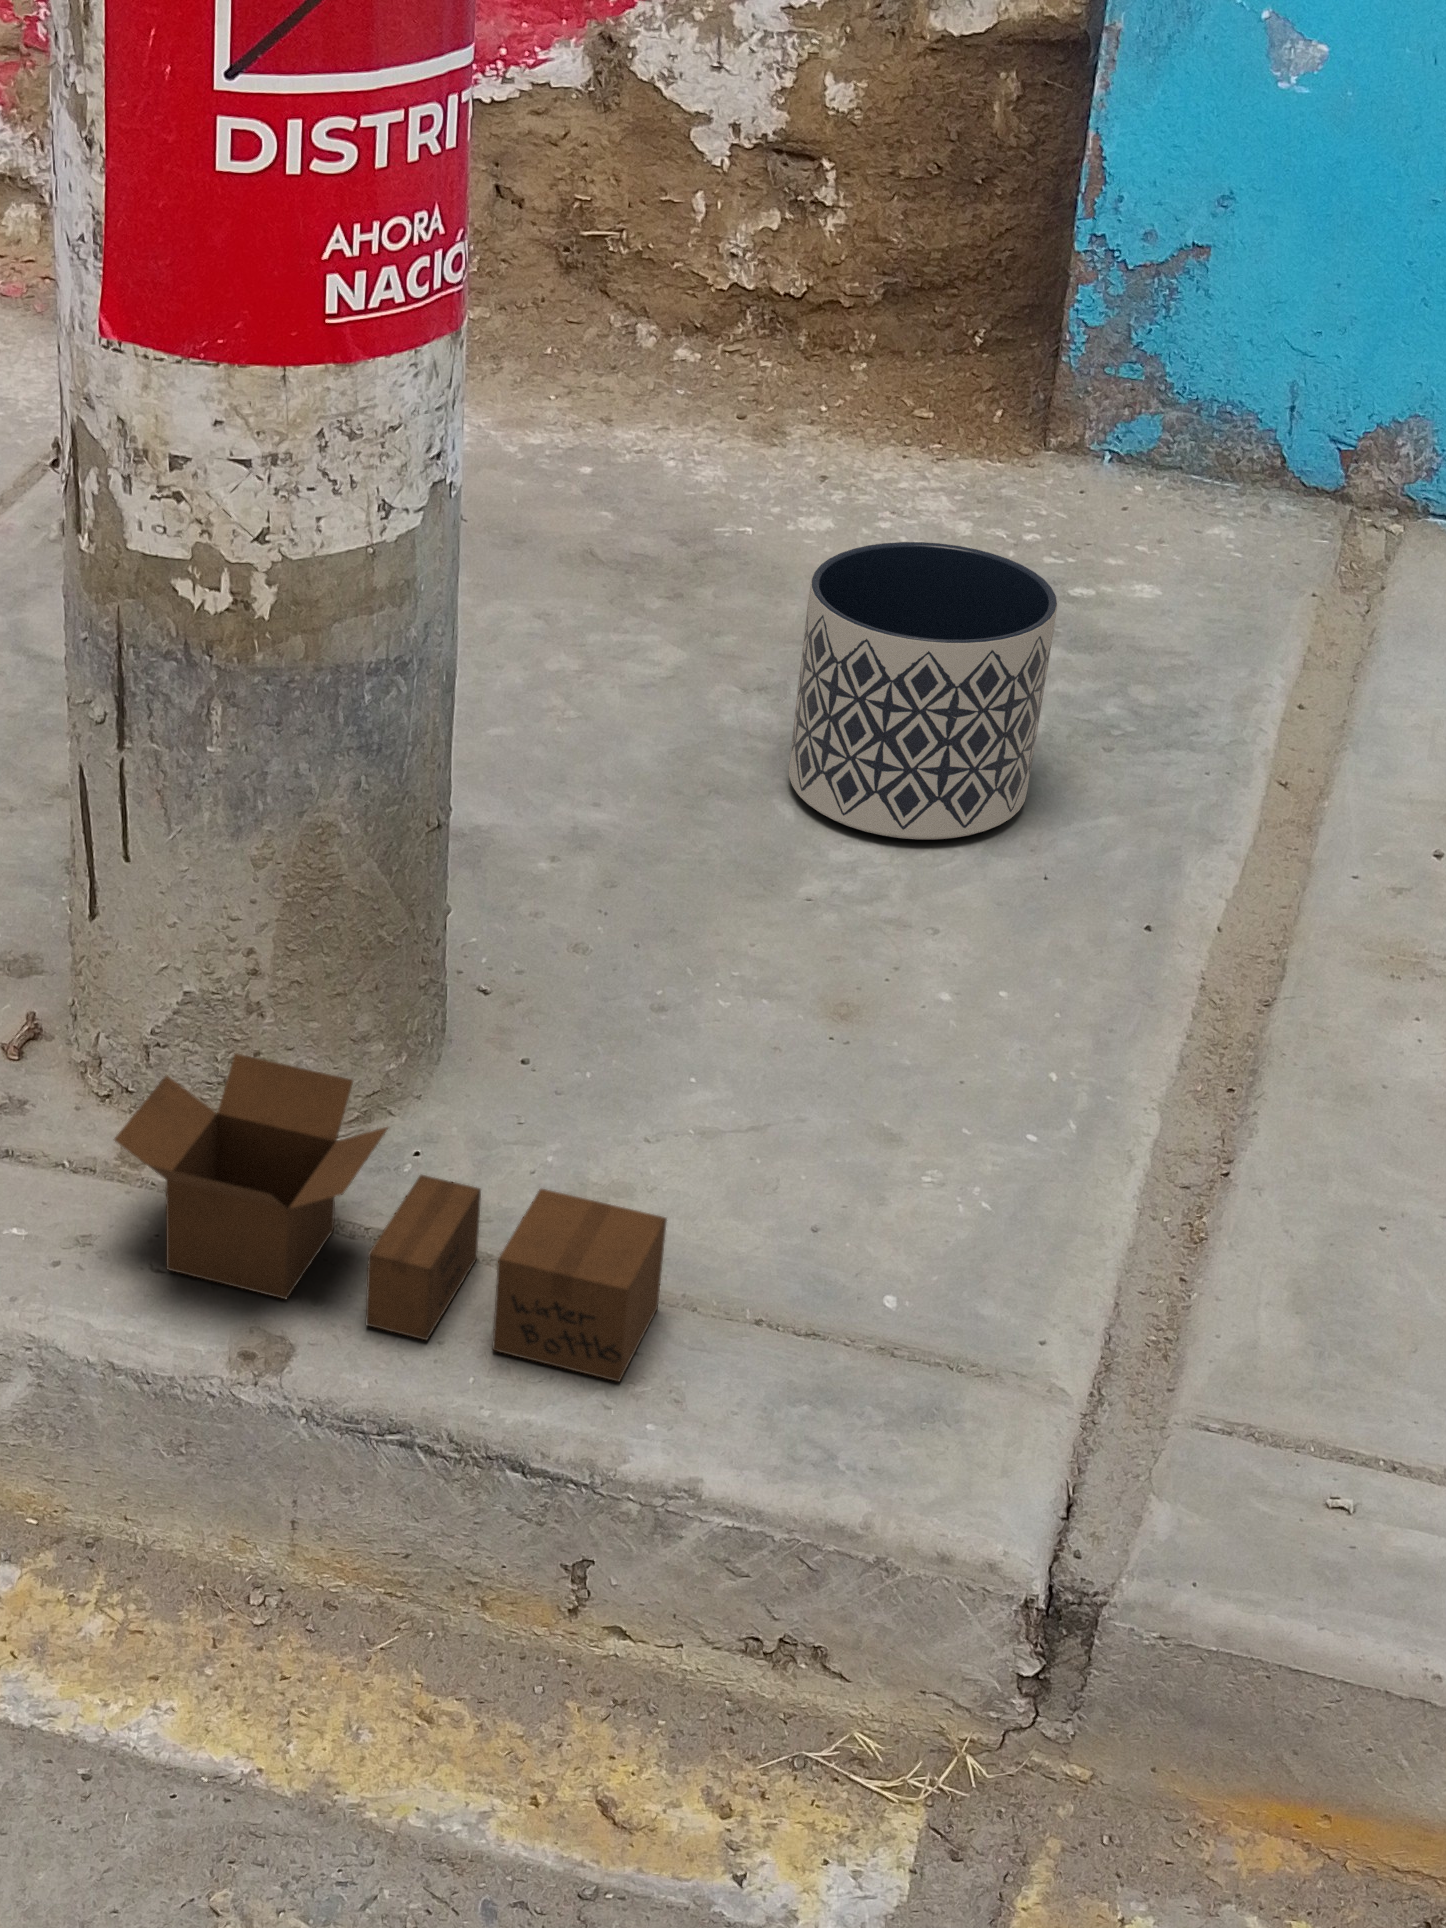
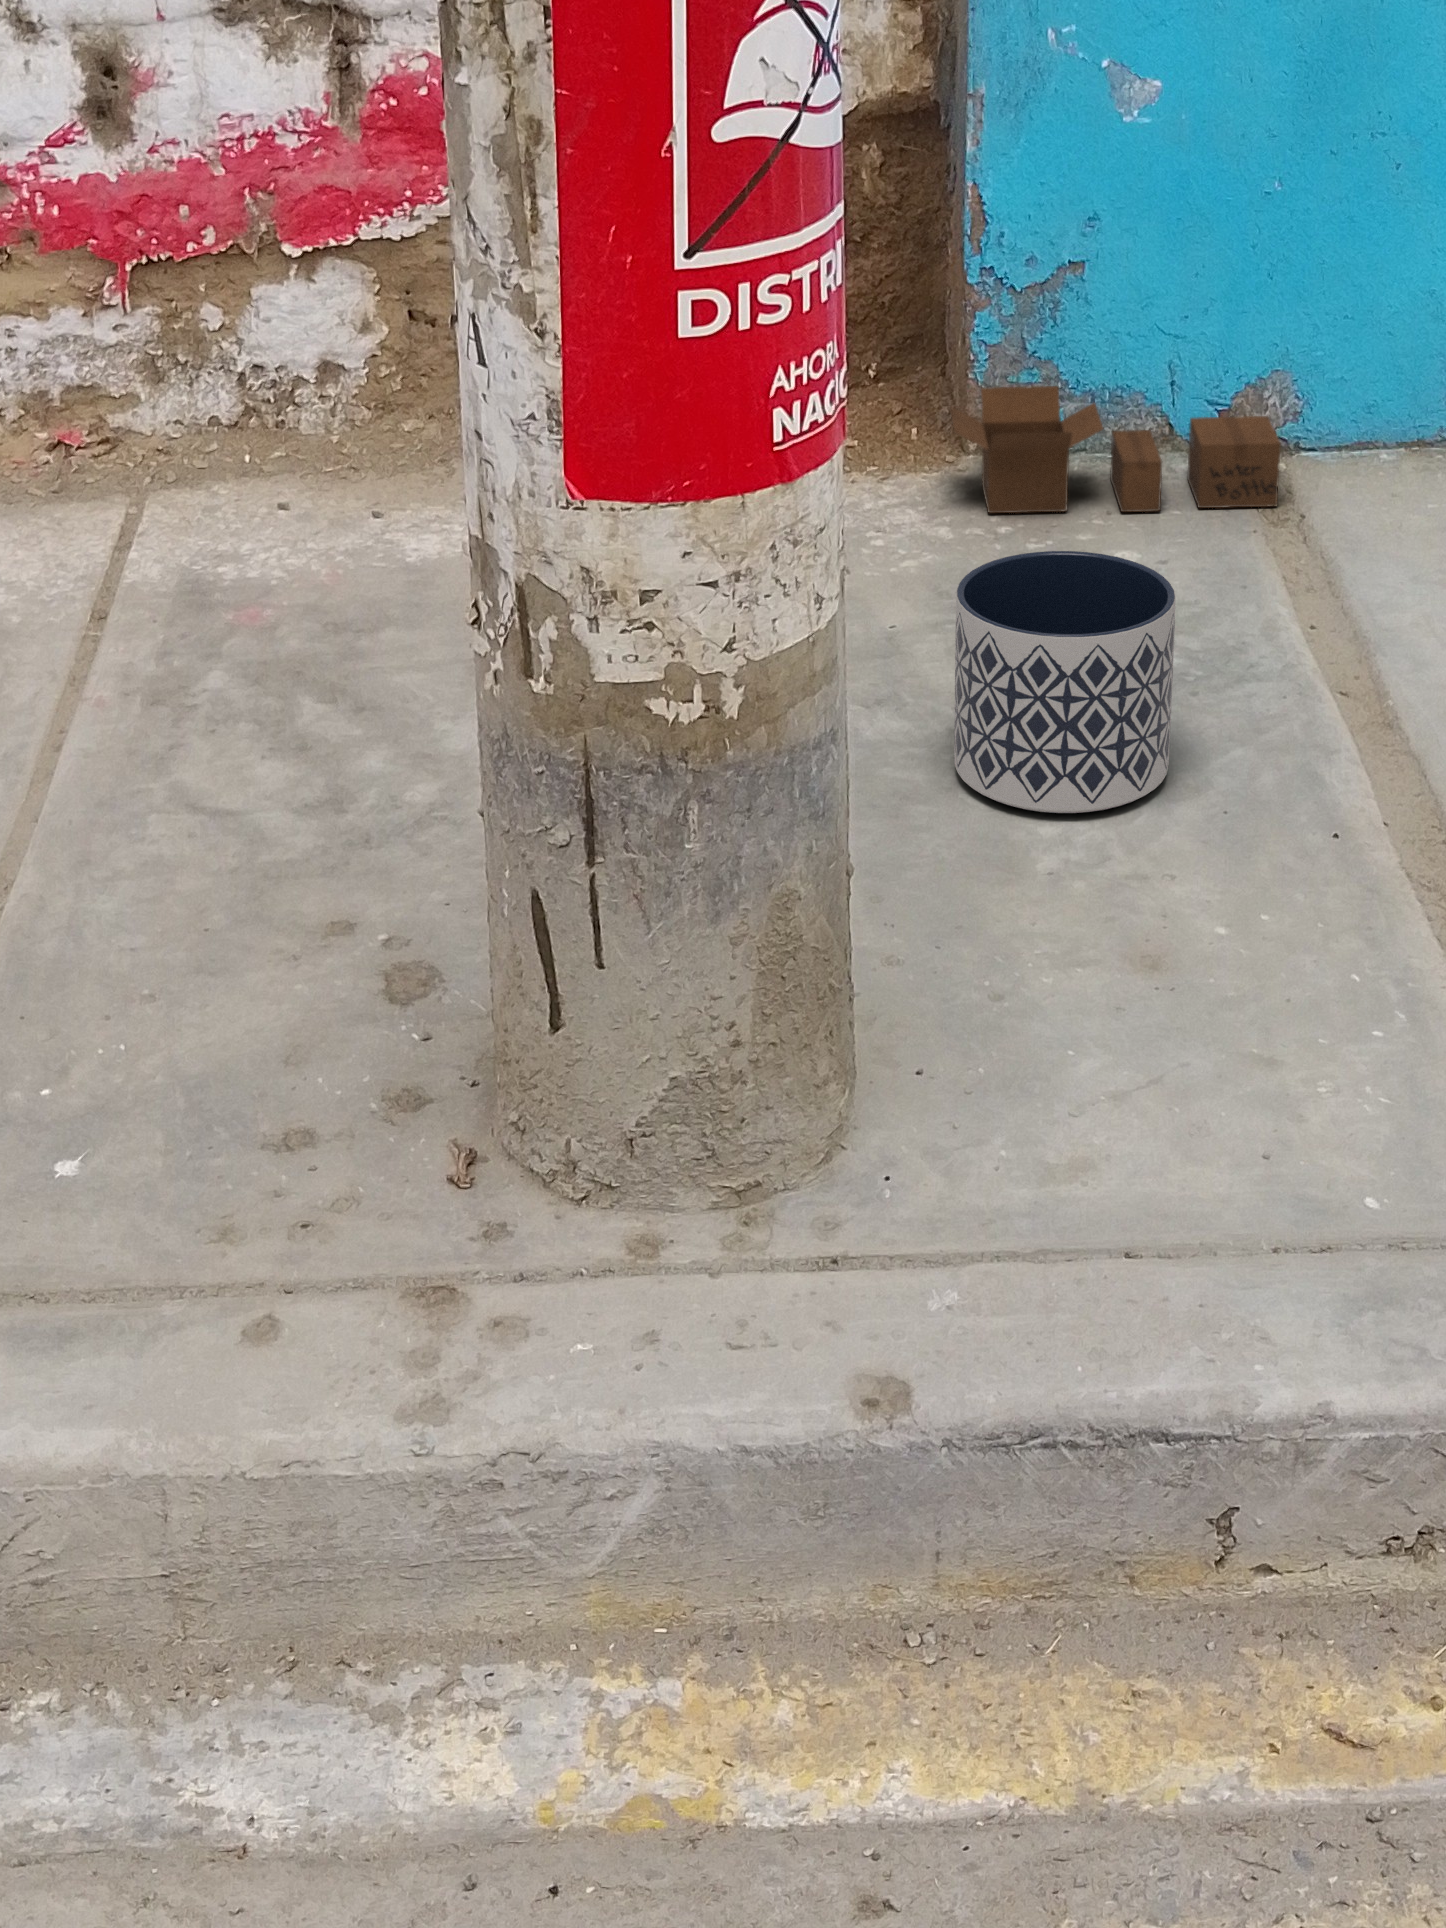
cardboard box: present [114,1053,667,1382] -> present [950,386,1281,513]

